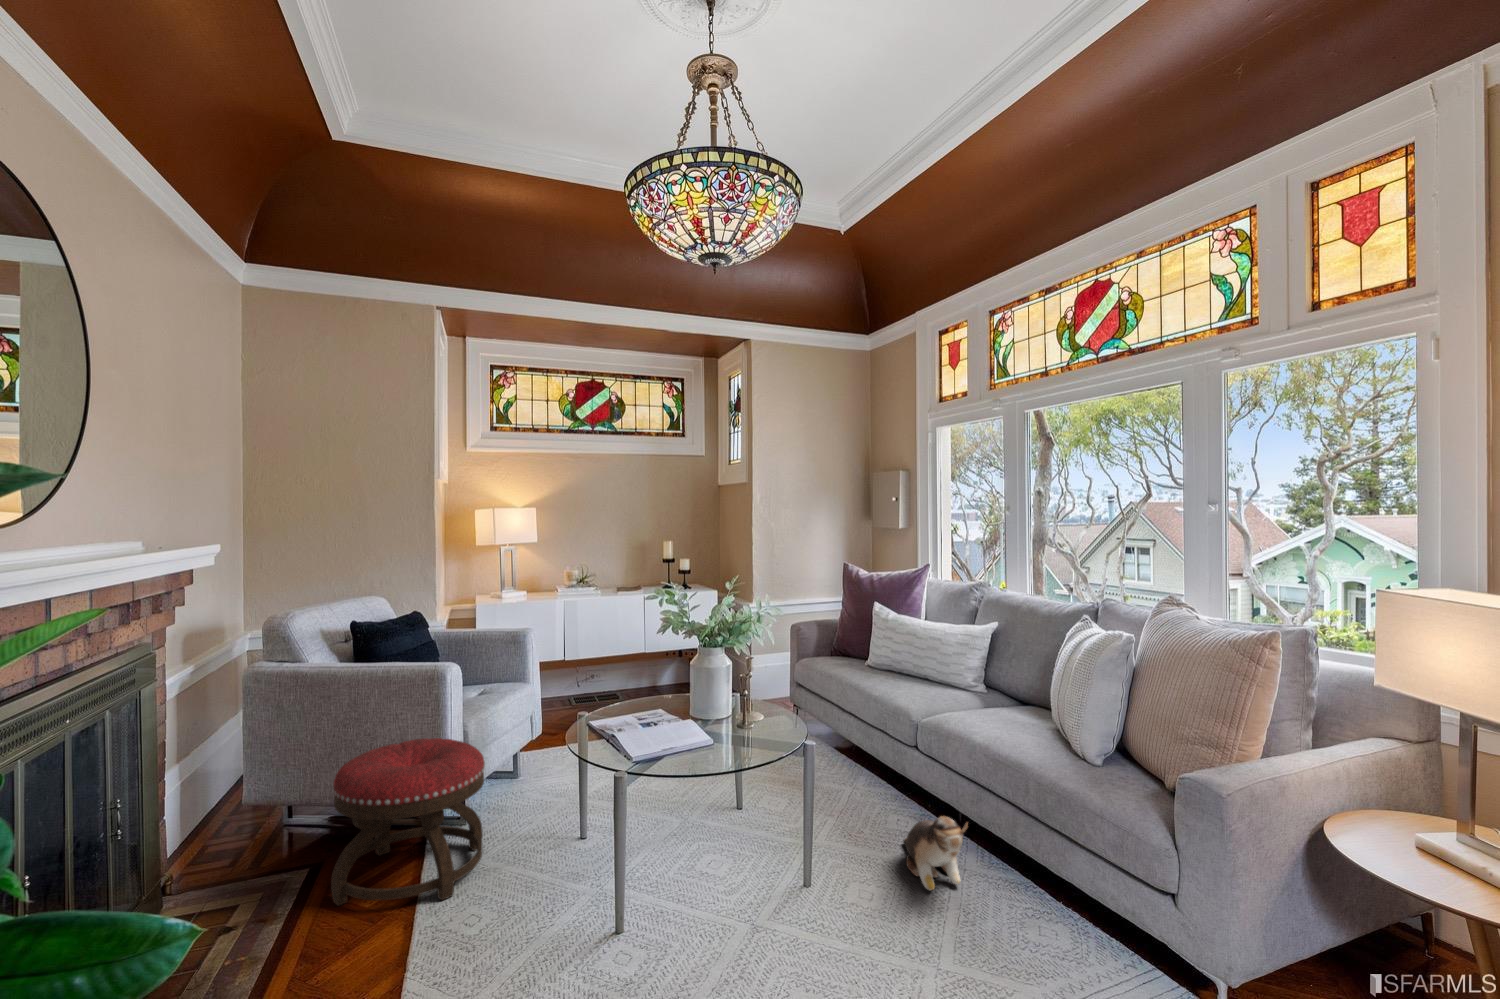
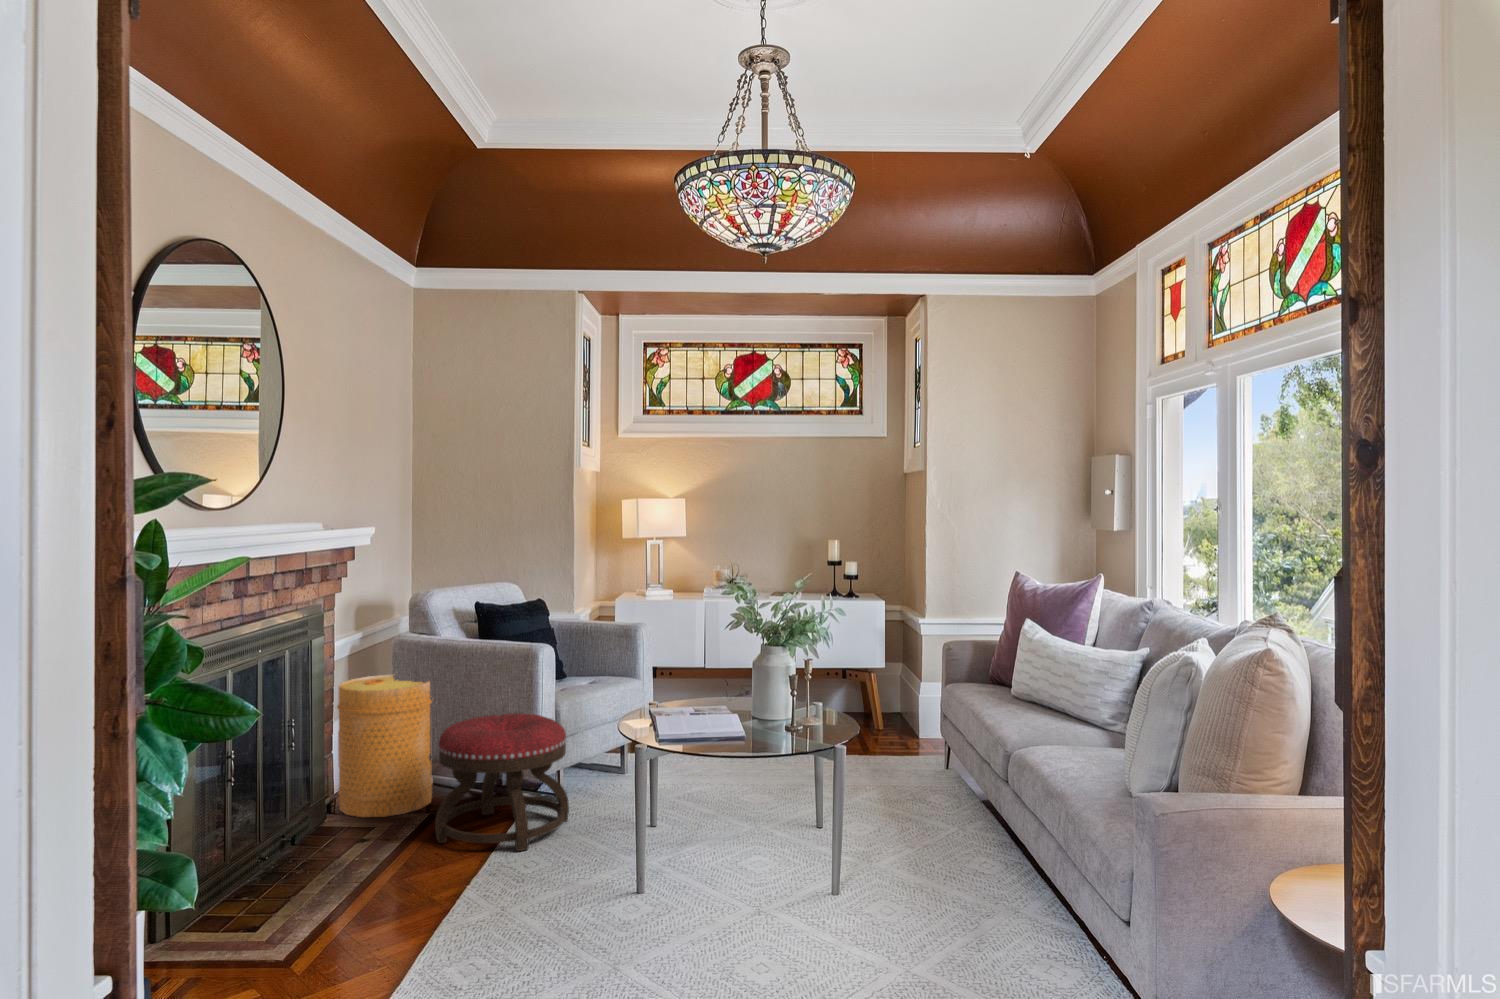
basket: none [182,705,306,884] -> present [337,675,433,817]
plush toy: present [903,816,968,890] -> none [955,832,1002,910]

